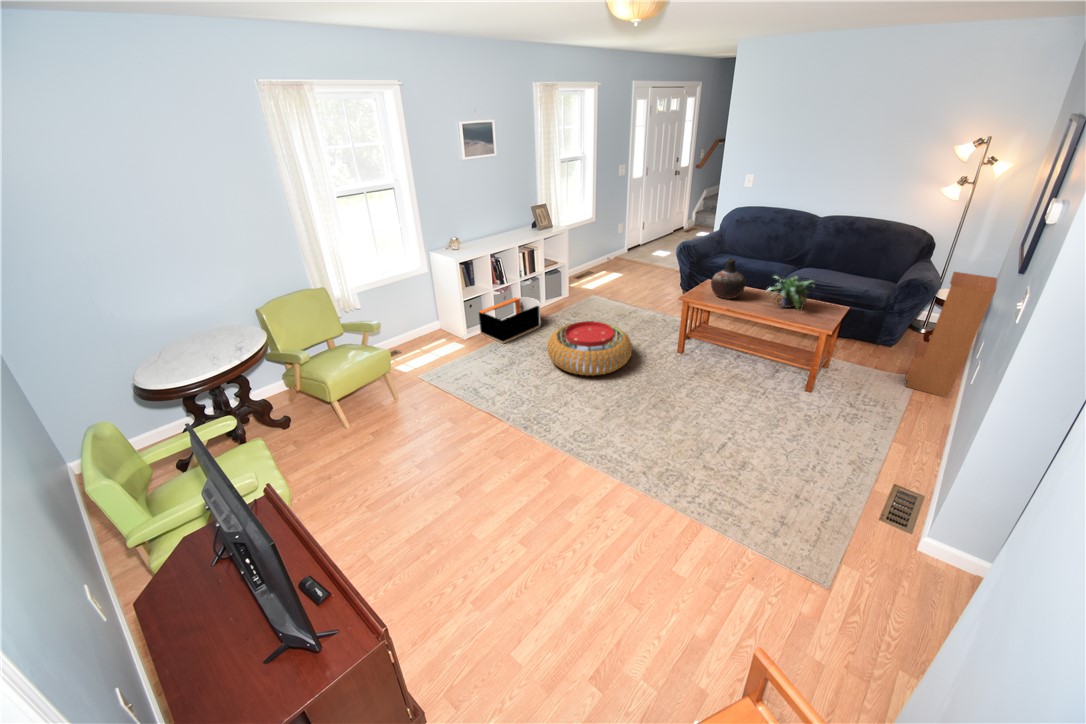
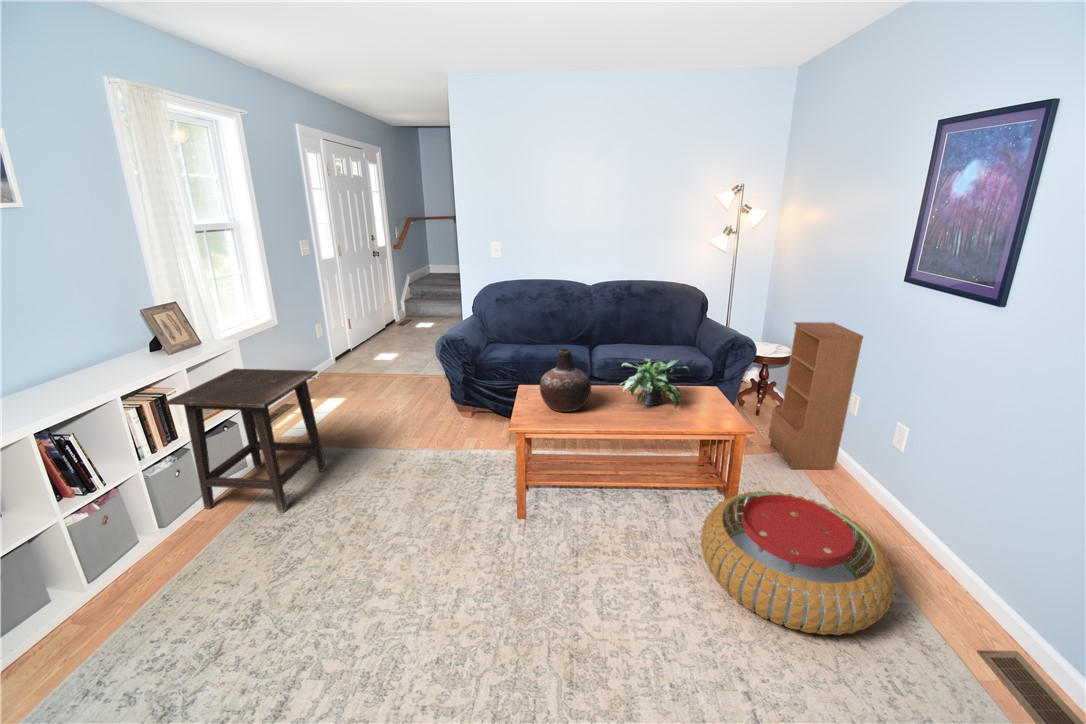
side table: none [533,242,601,319] -> present [166,369,326,513]
storage bin: present [479,297,541,344] -> none [14,499,218,652]
pouf: present [547,321,632,376] -> present [701,491,895,635]

